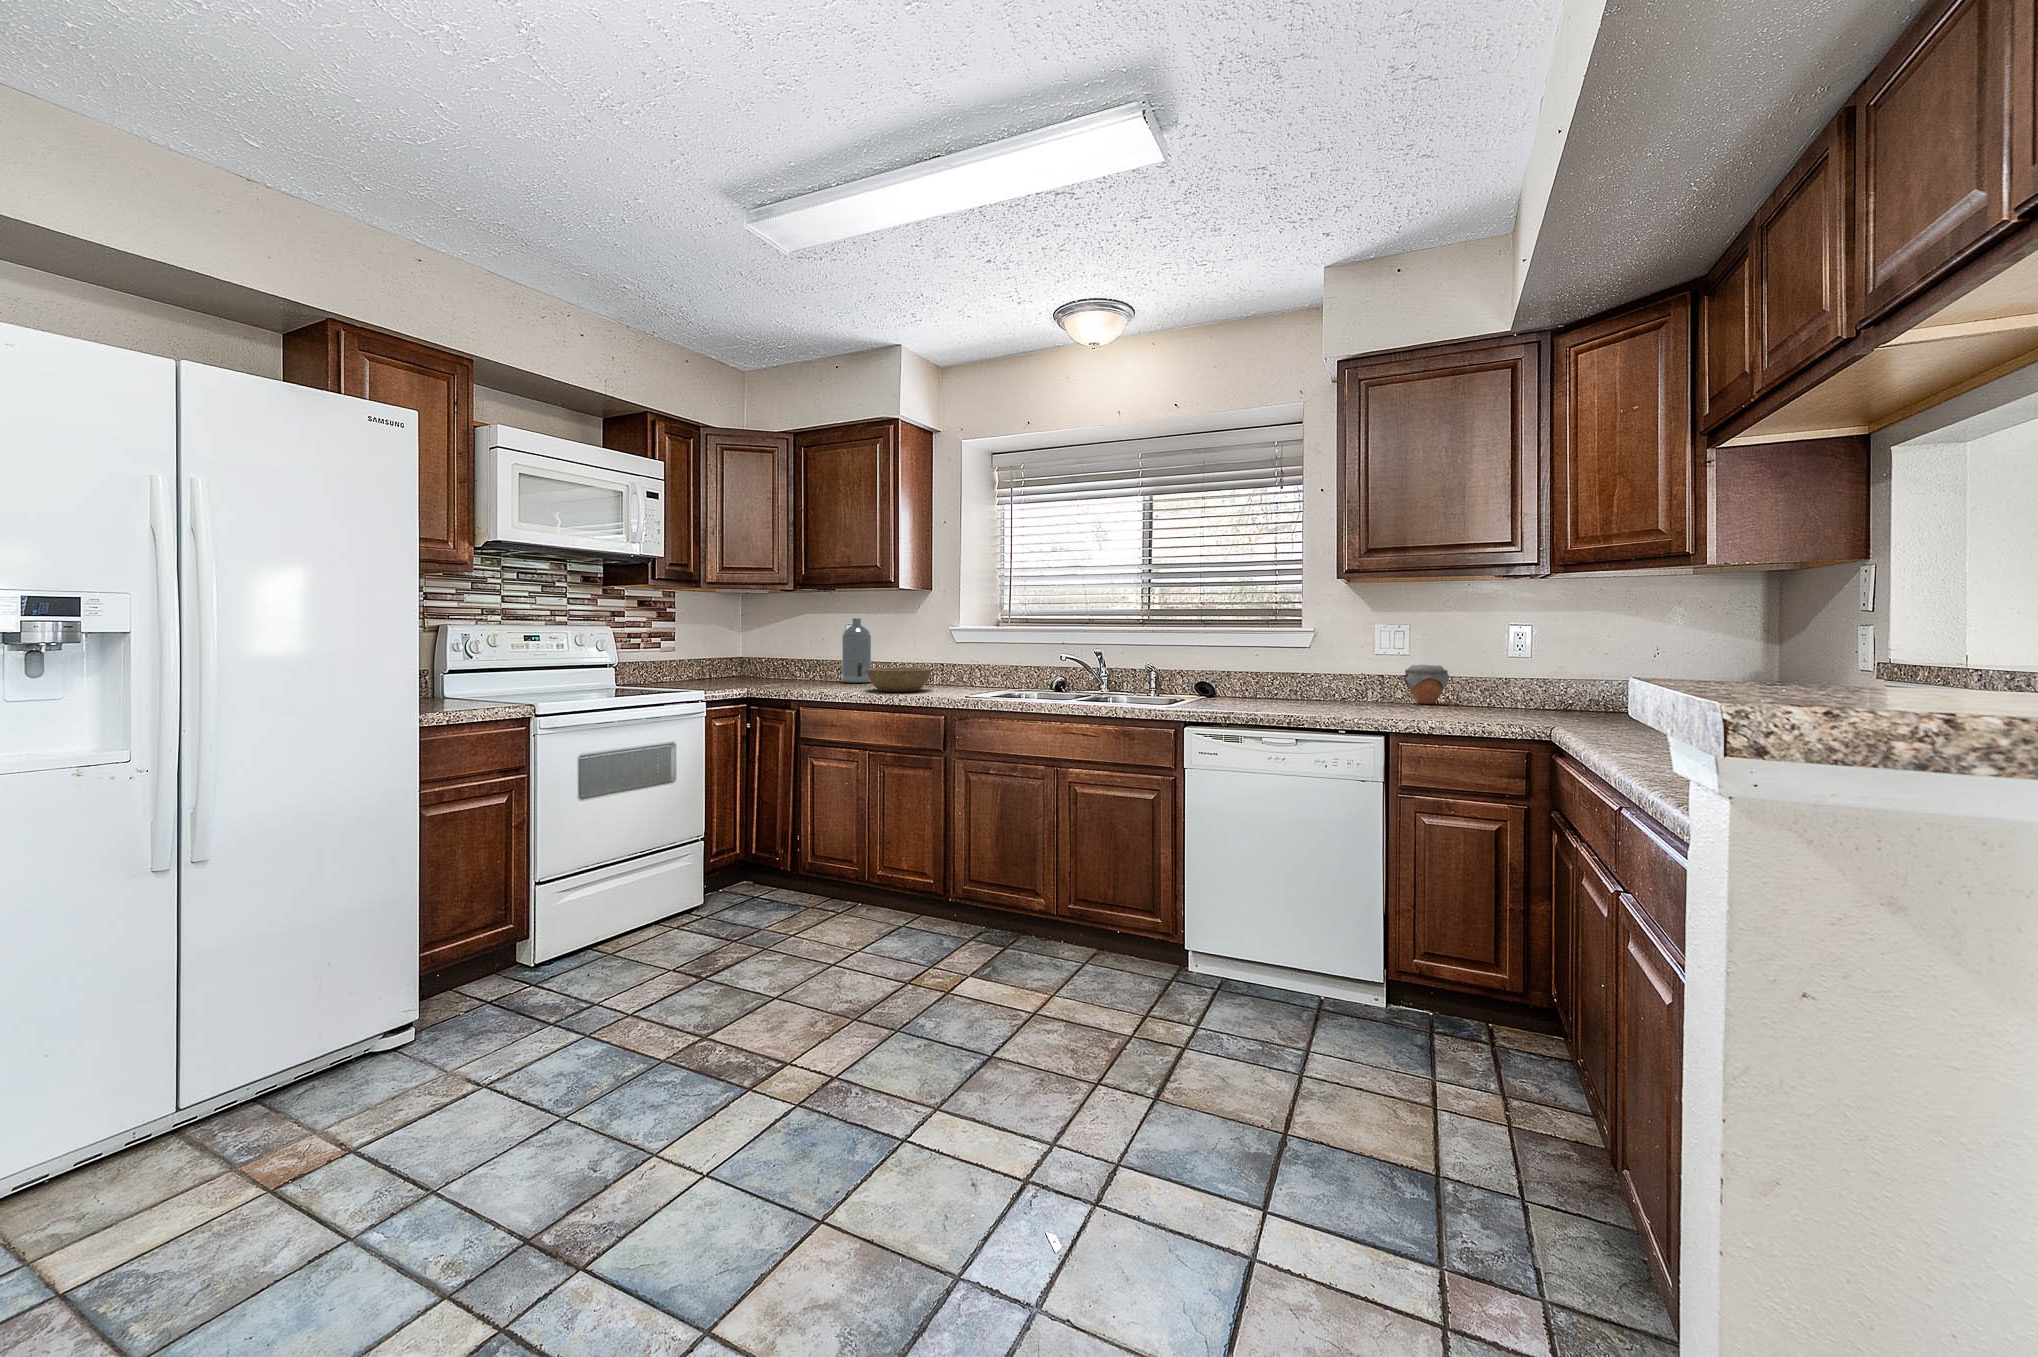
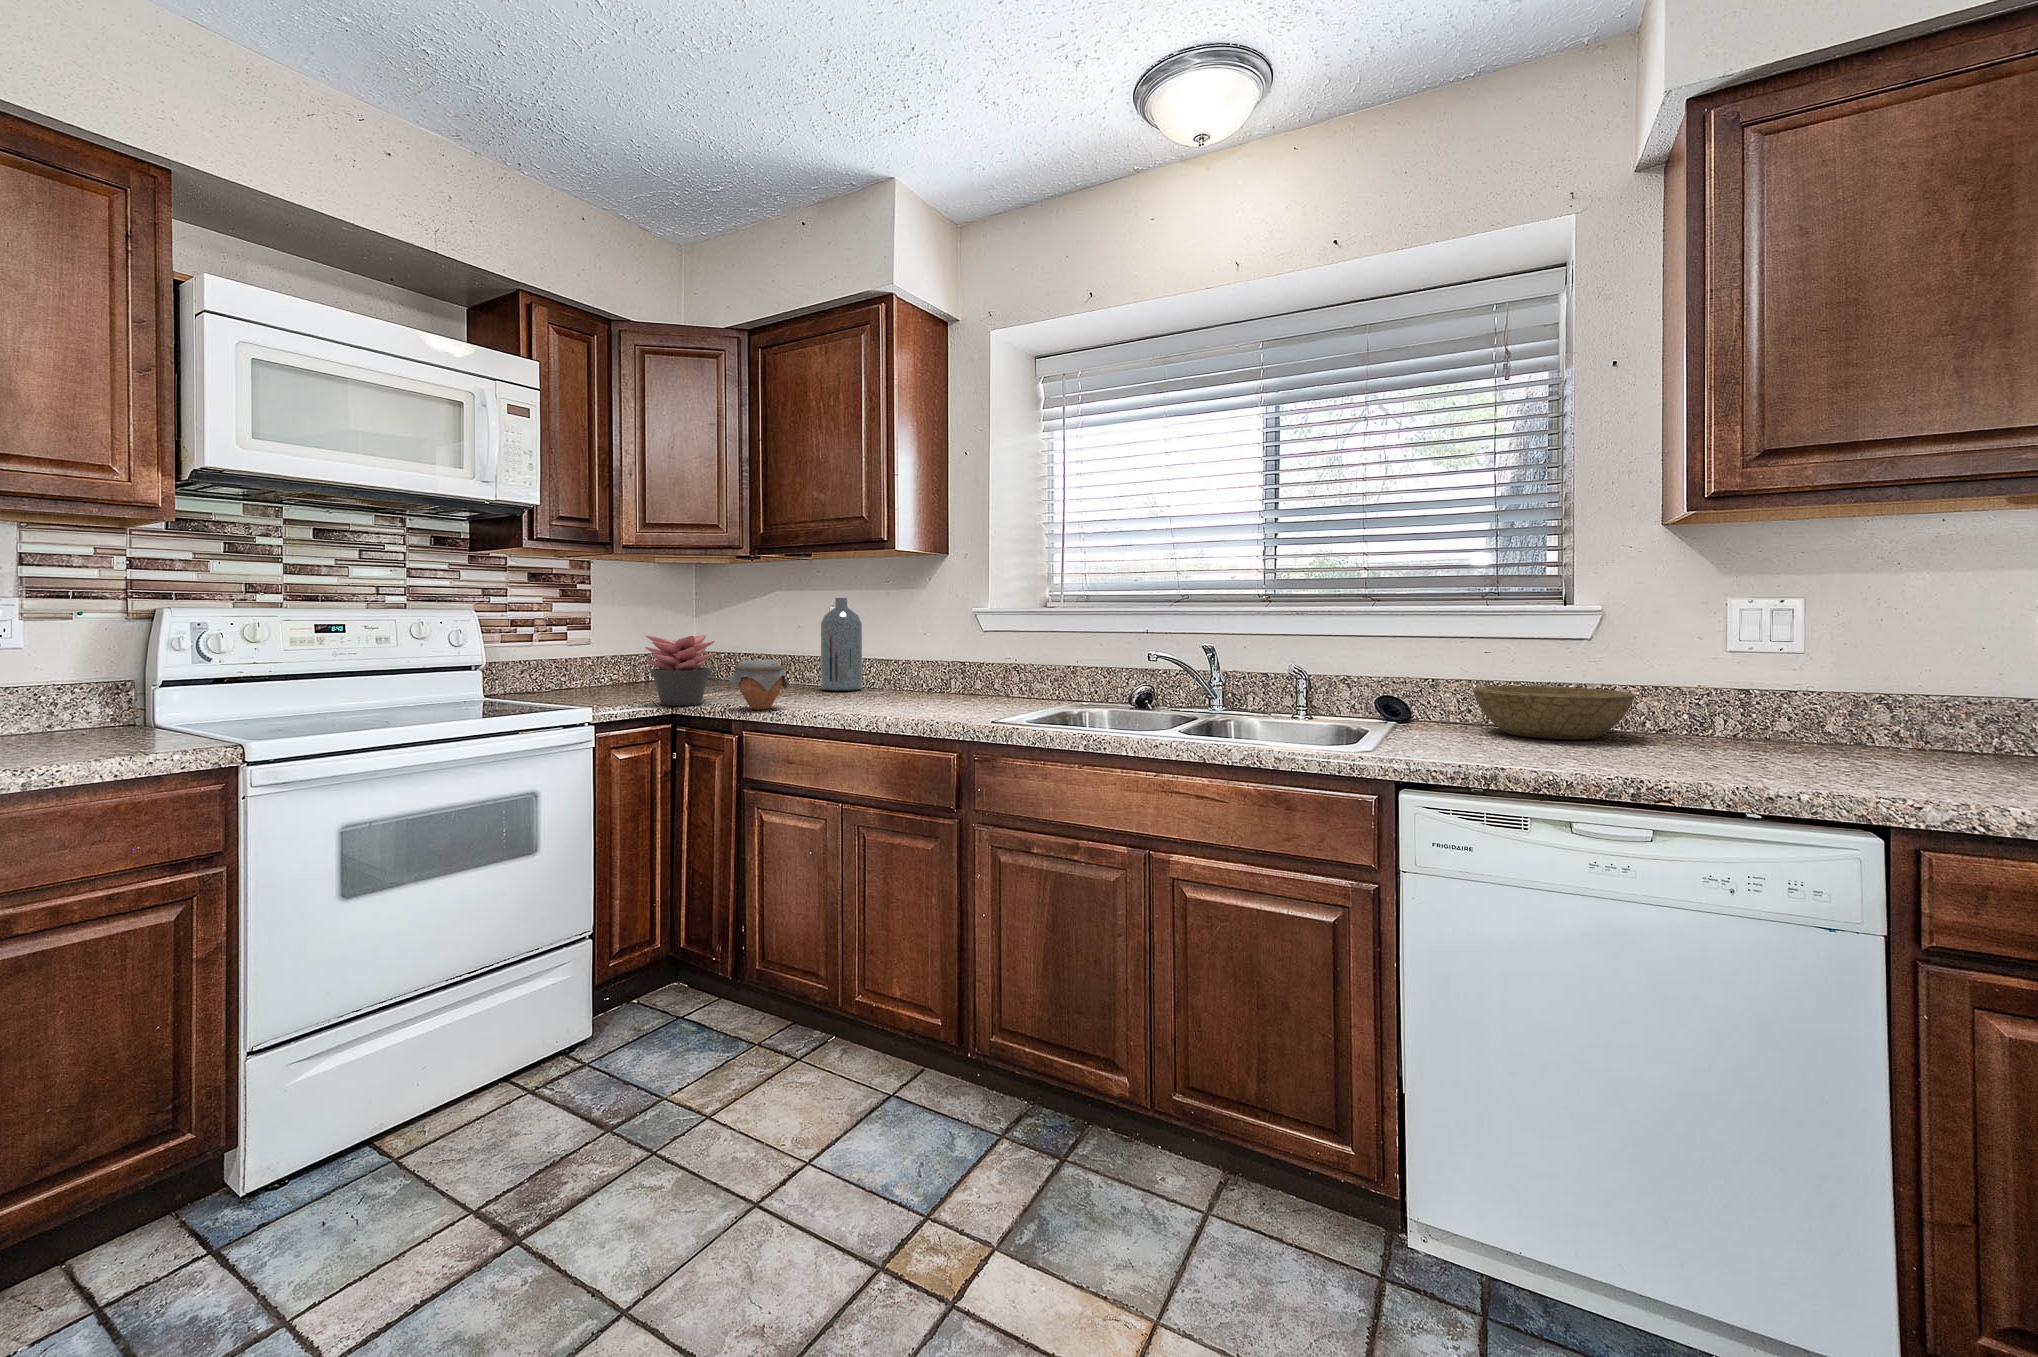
succulent plant: none [731,644,778,690] -> present [645,635,715,706]
jar: present [1404,665,1449,704] -> present [729,660,788,709]
bowl: present [866,668,932,692] -> present [1473,686,1635,739]

